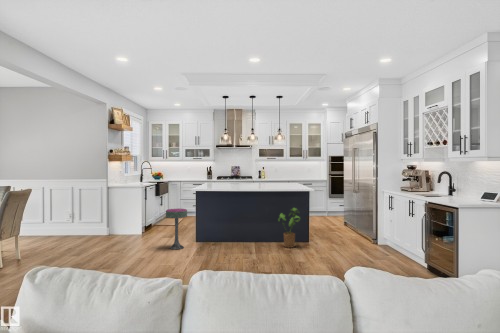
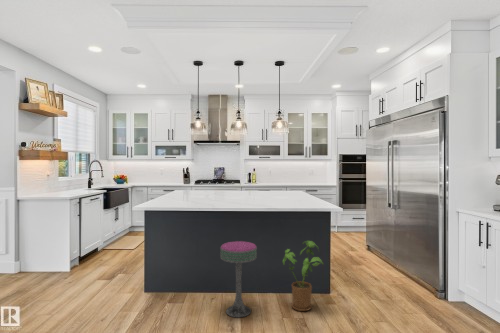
bar stool: present [166,209,187,249] -> present [220,241,257,317]

